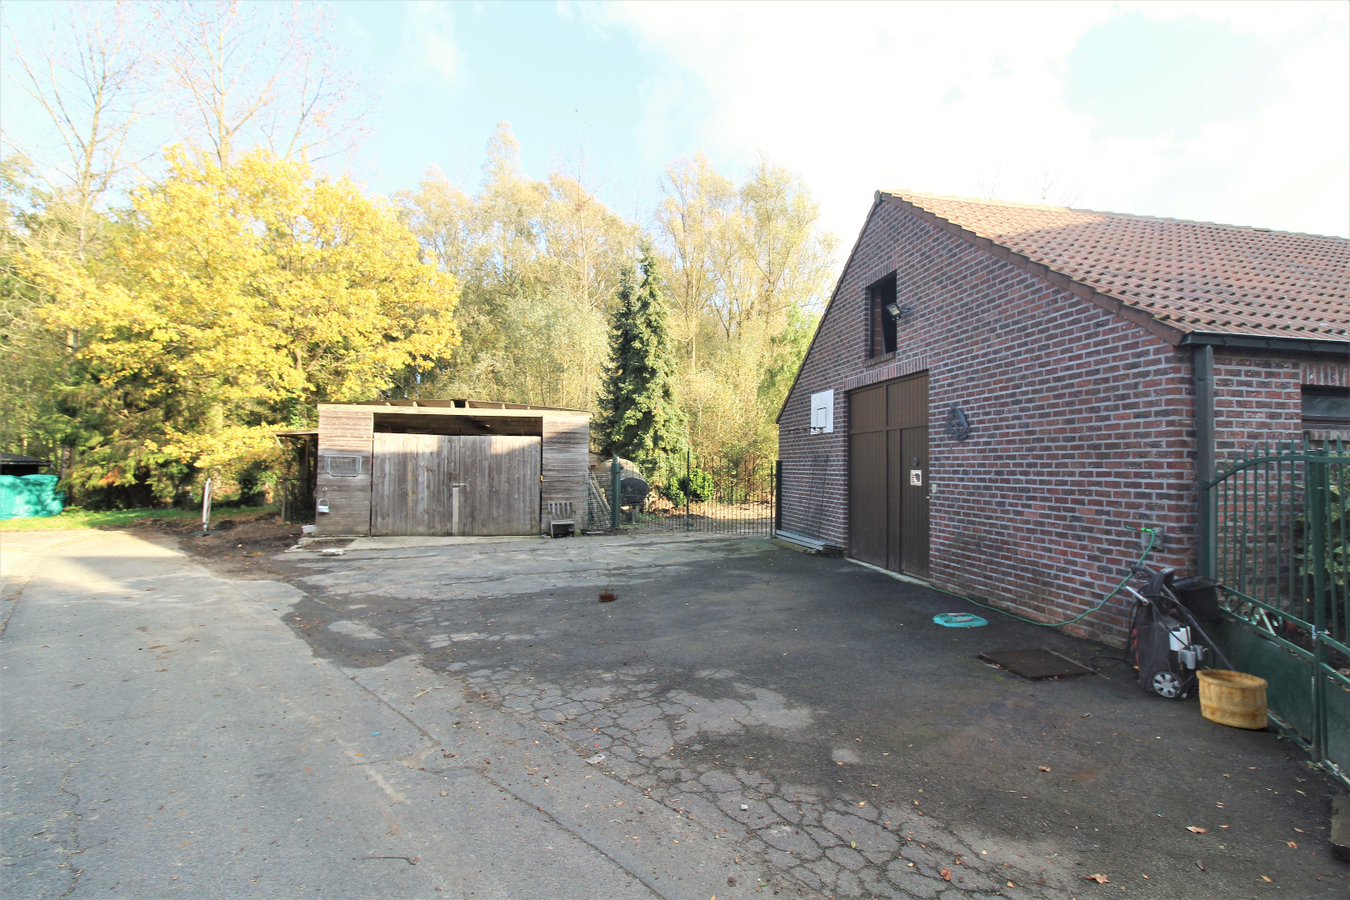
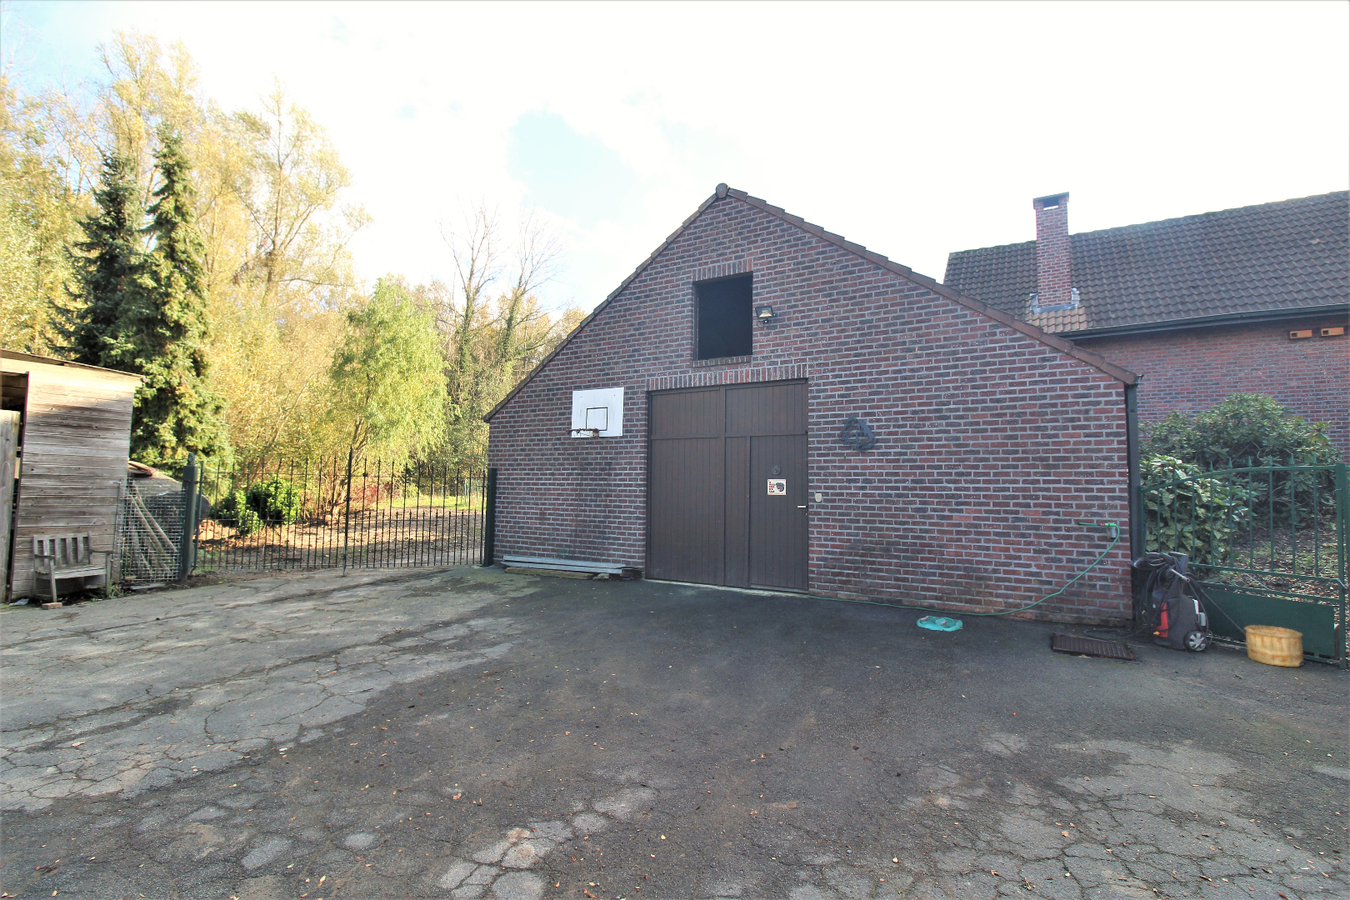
potted plant: present [598,569,615,602] -> none [602,639,631,715]

